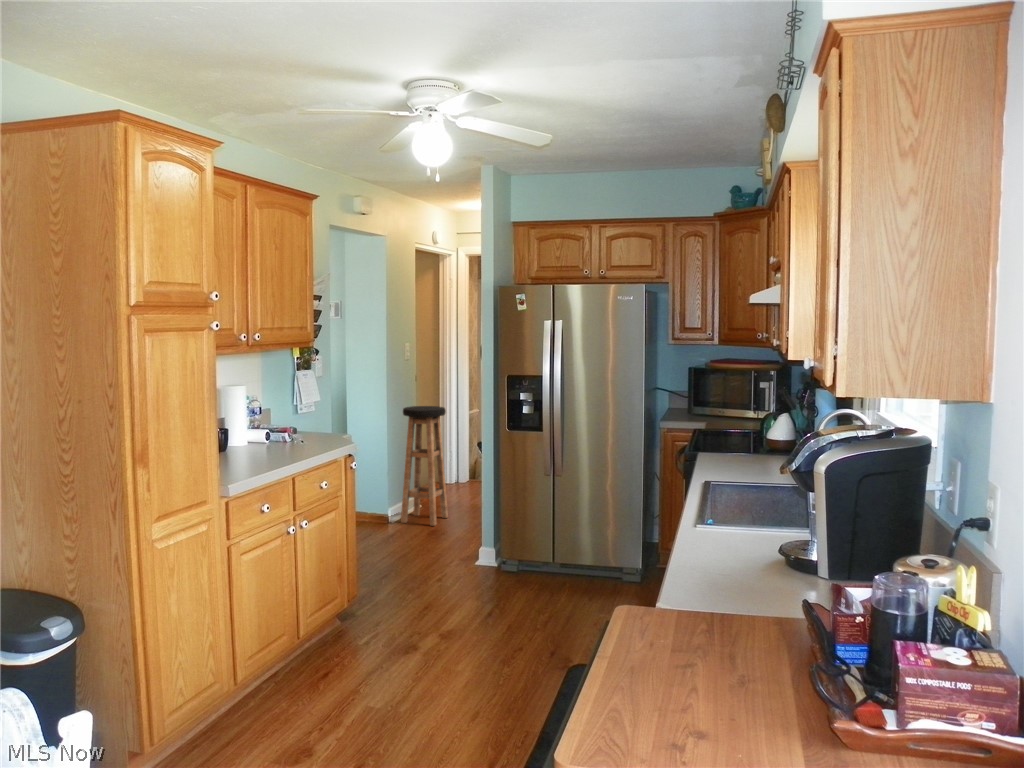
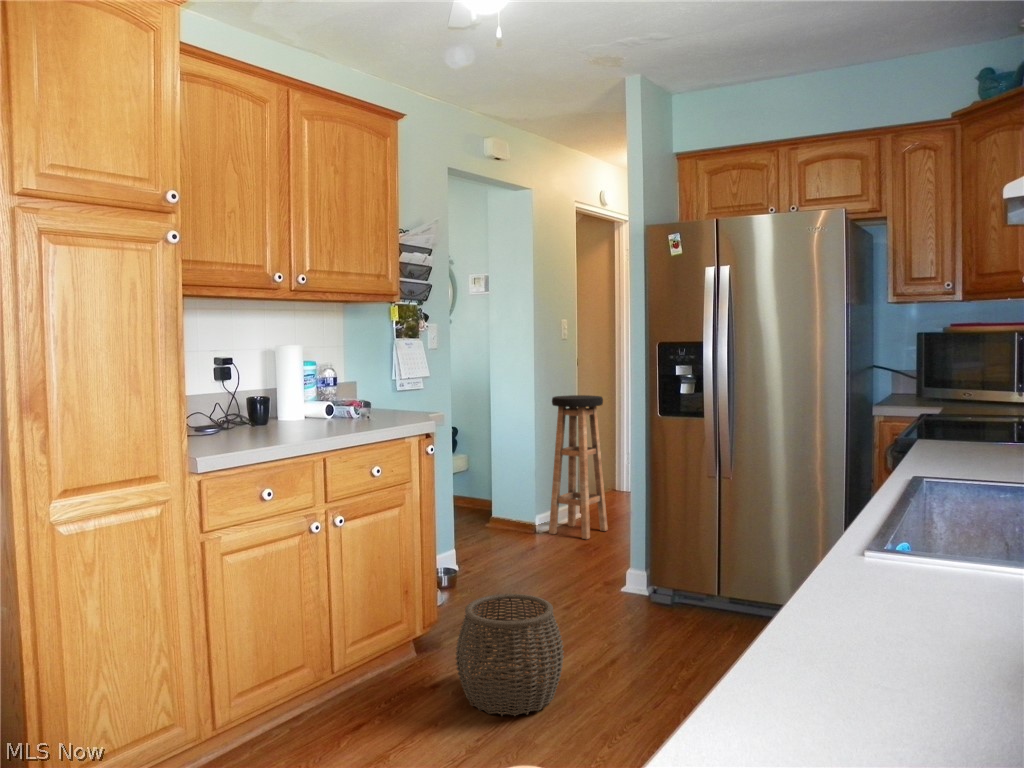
woven basket: none [389,570,468,657] -> present [455,594,564,716]

